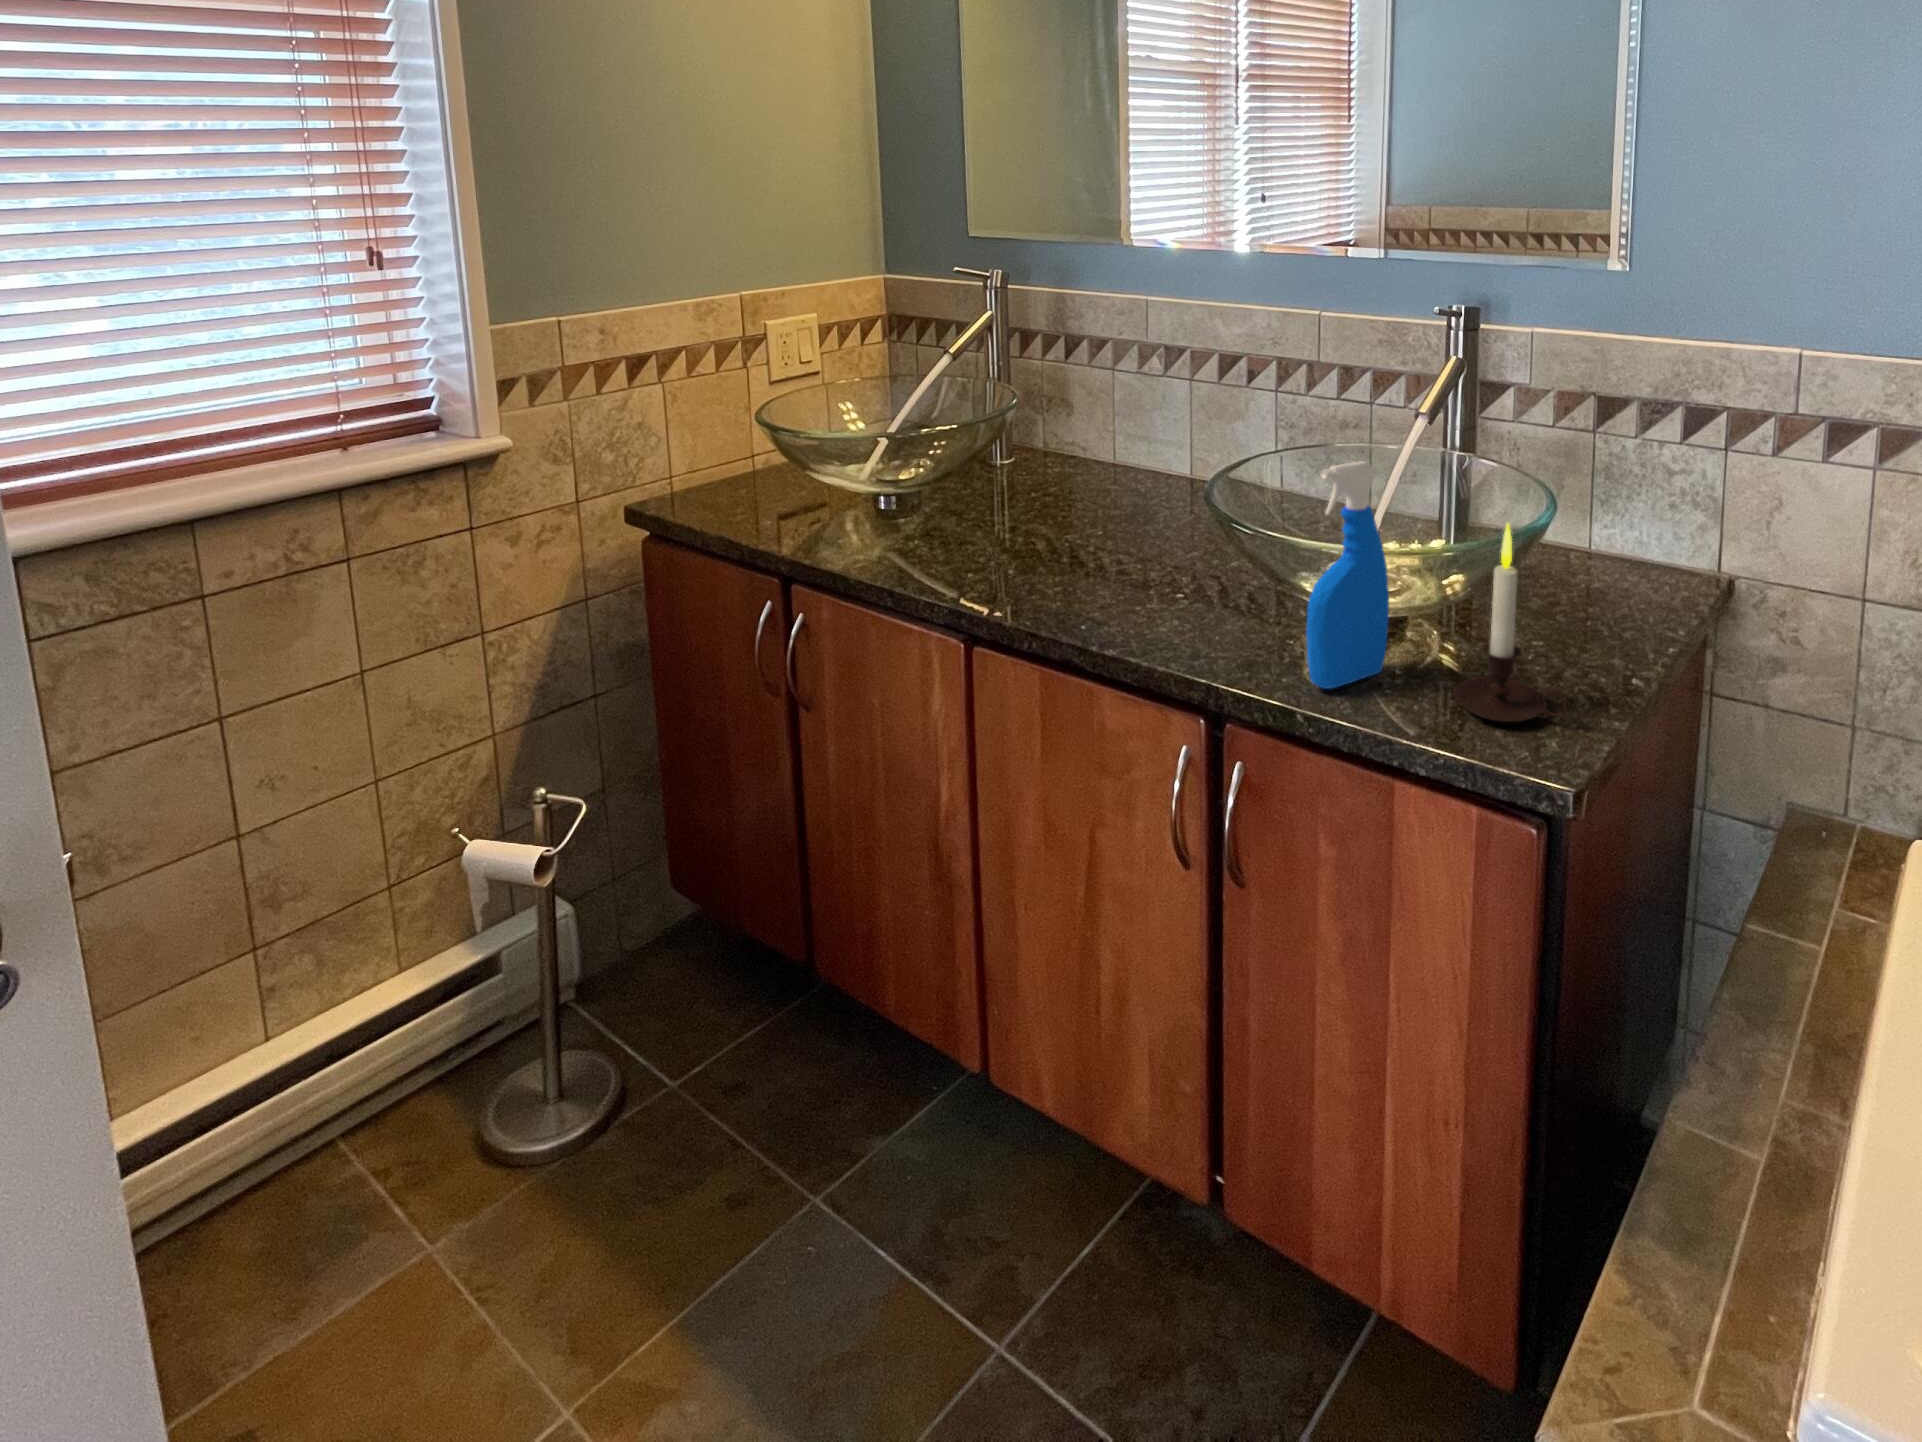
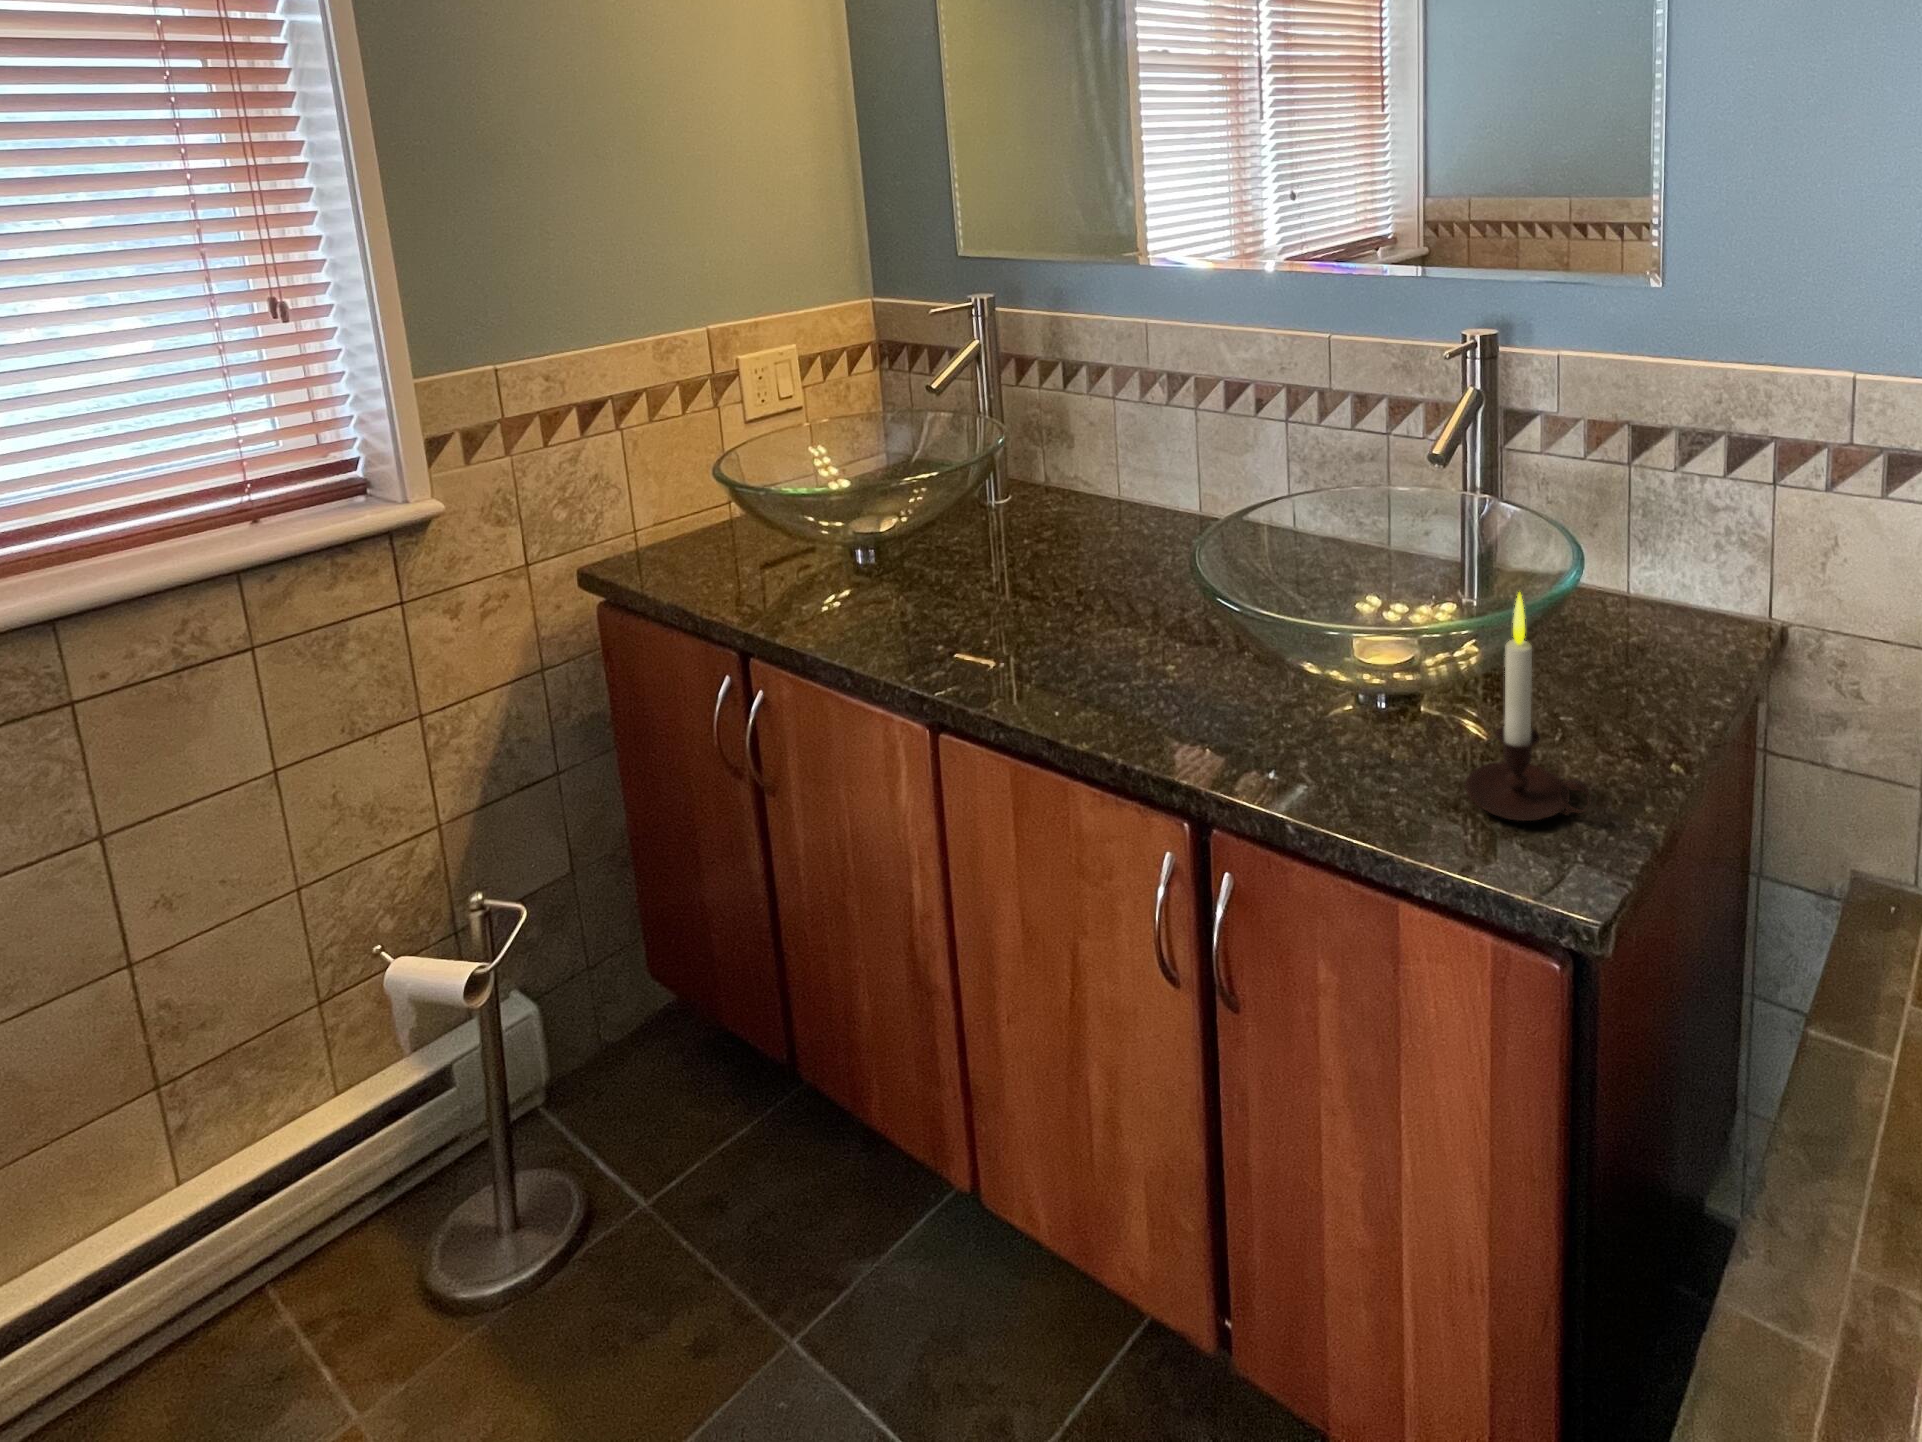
spray bottle: present [1306,461,1389,689] -> none [1297,522,1394,782]

